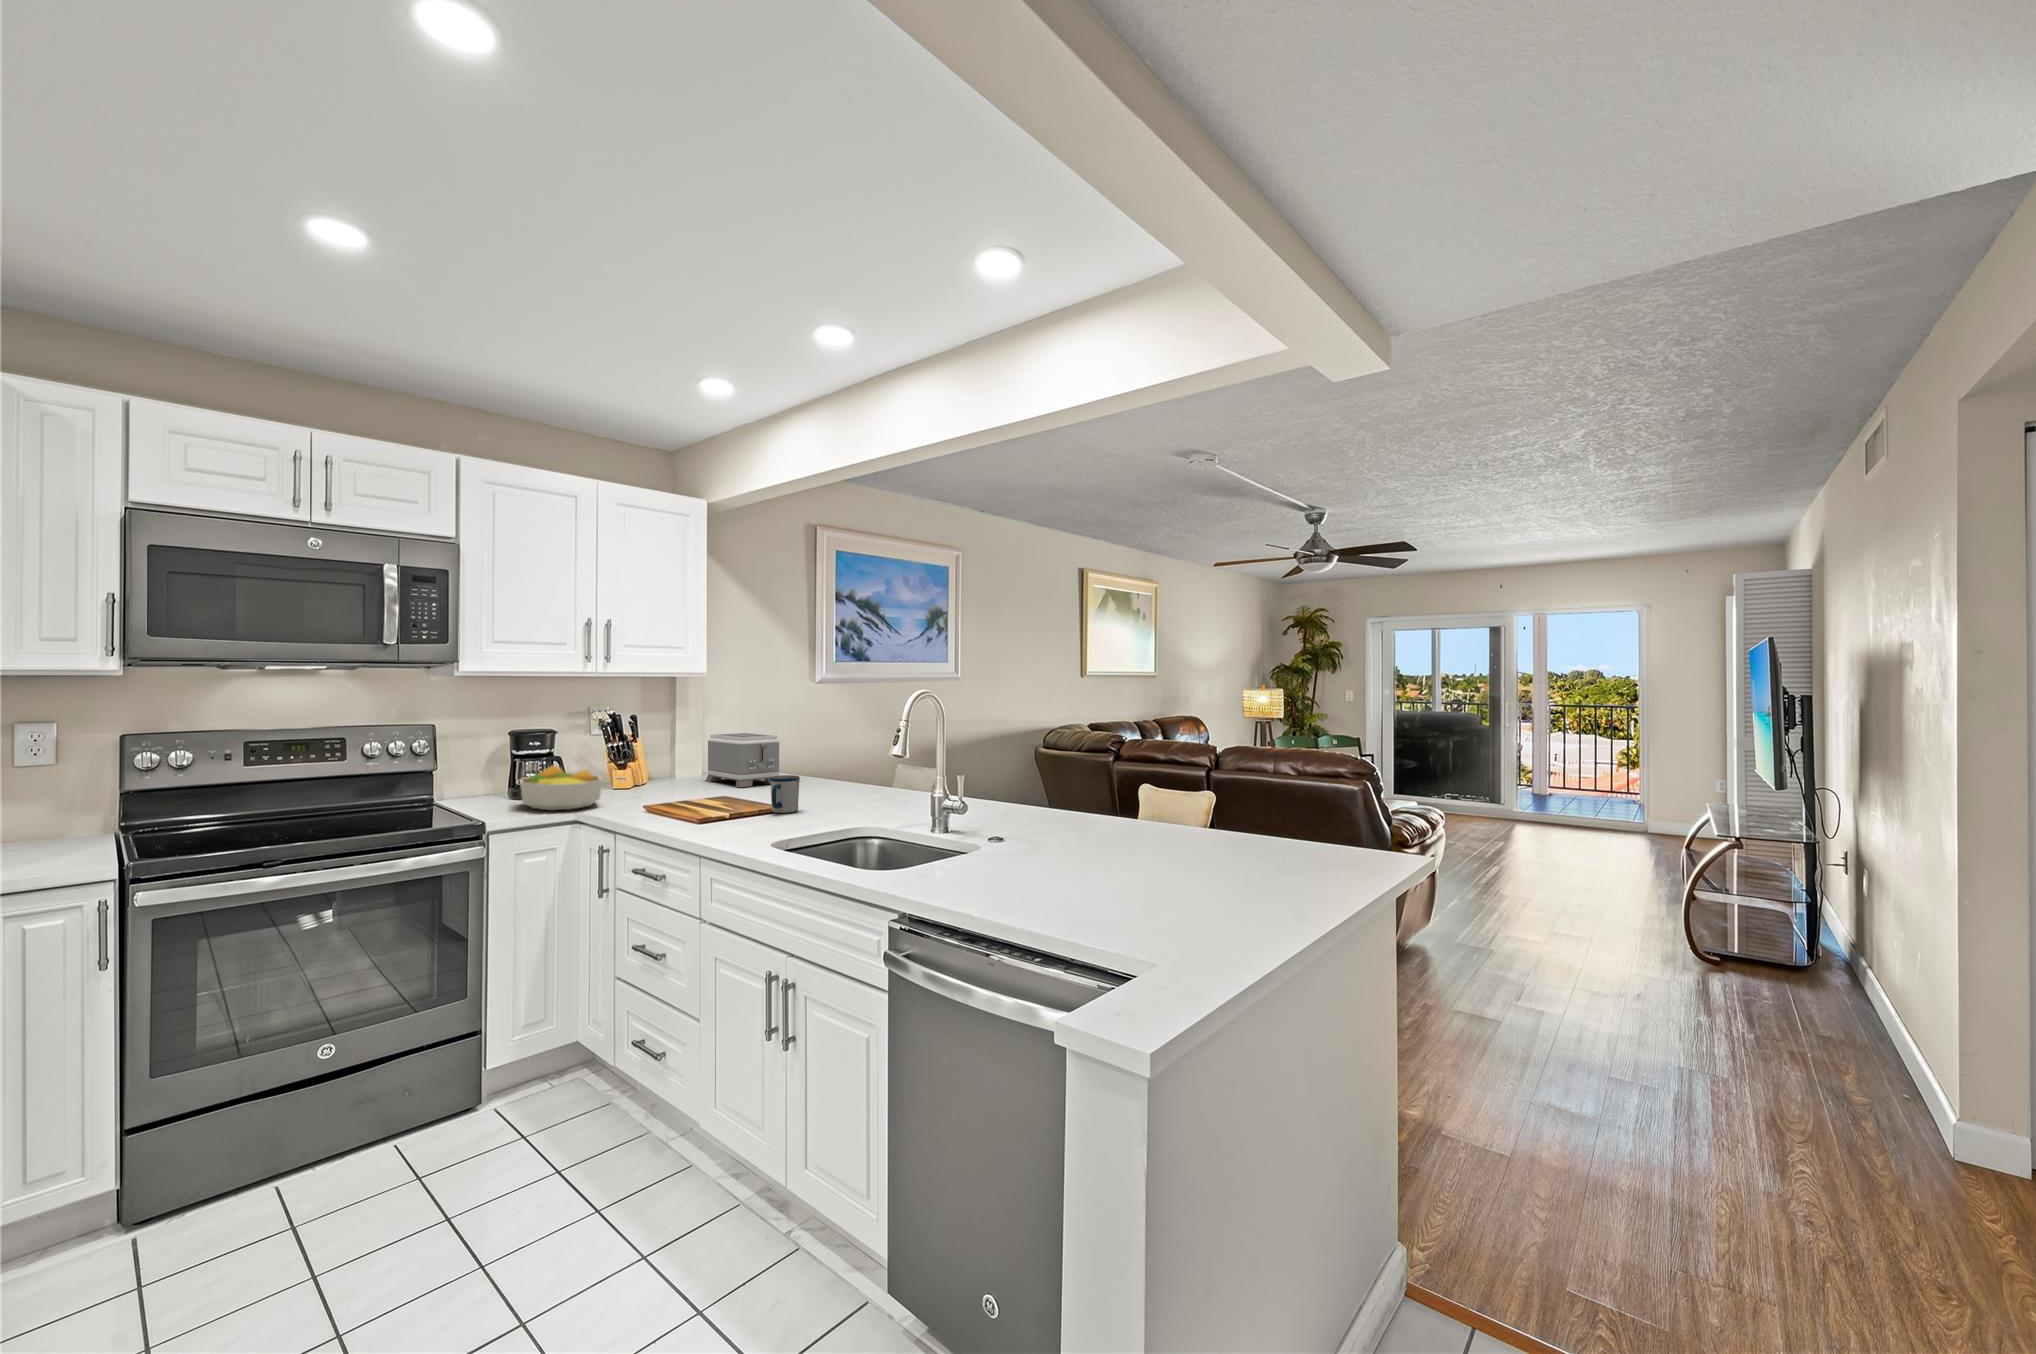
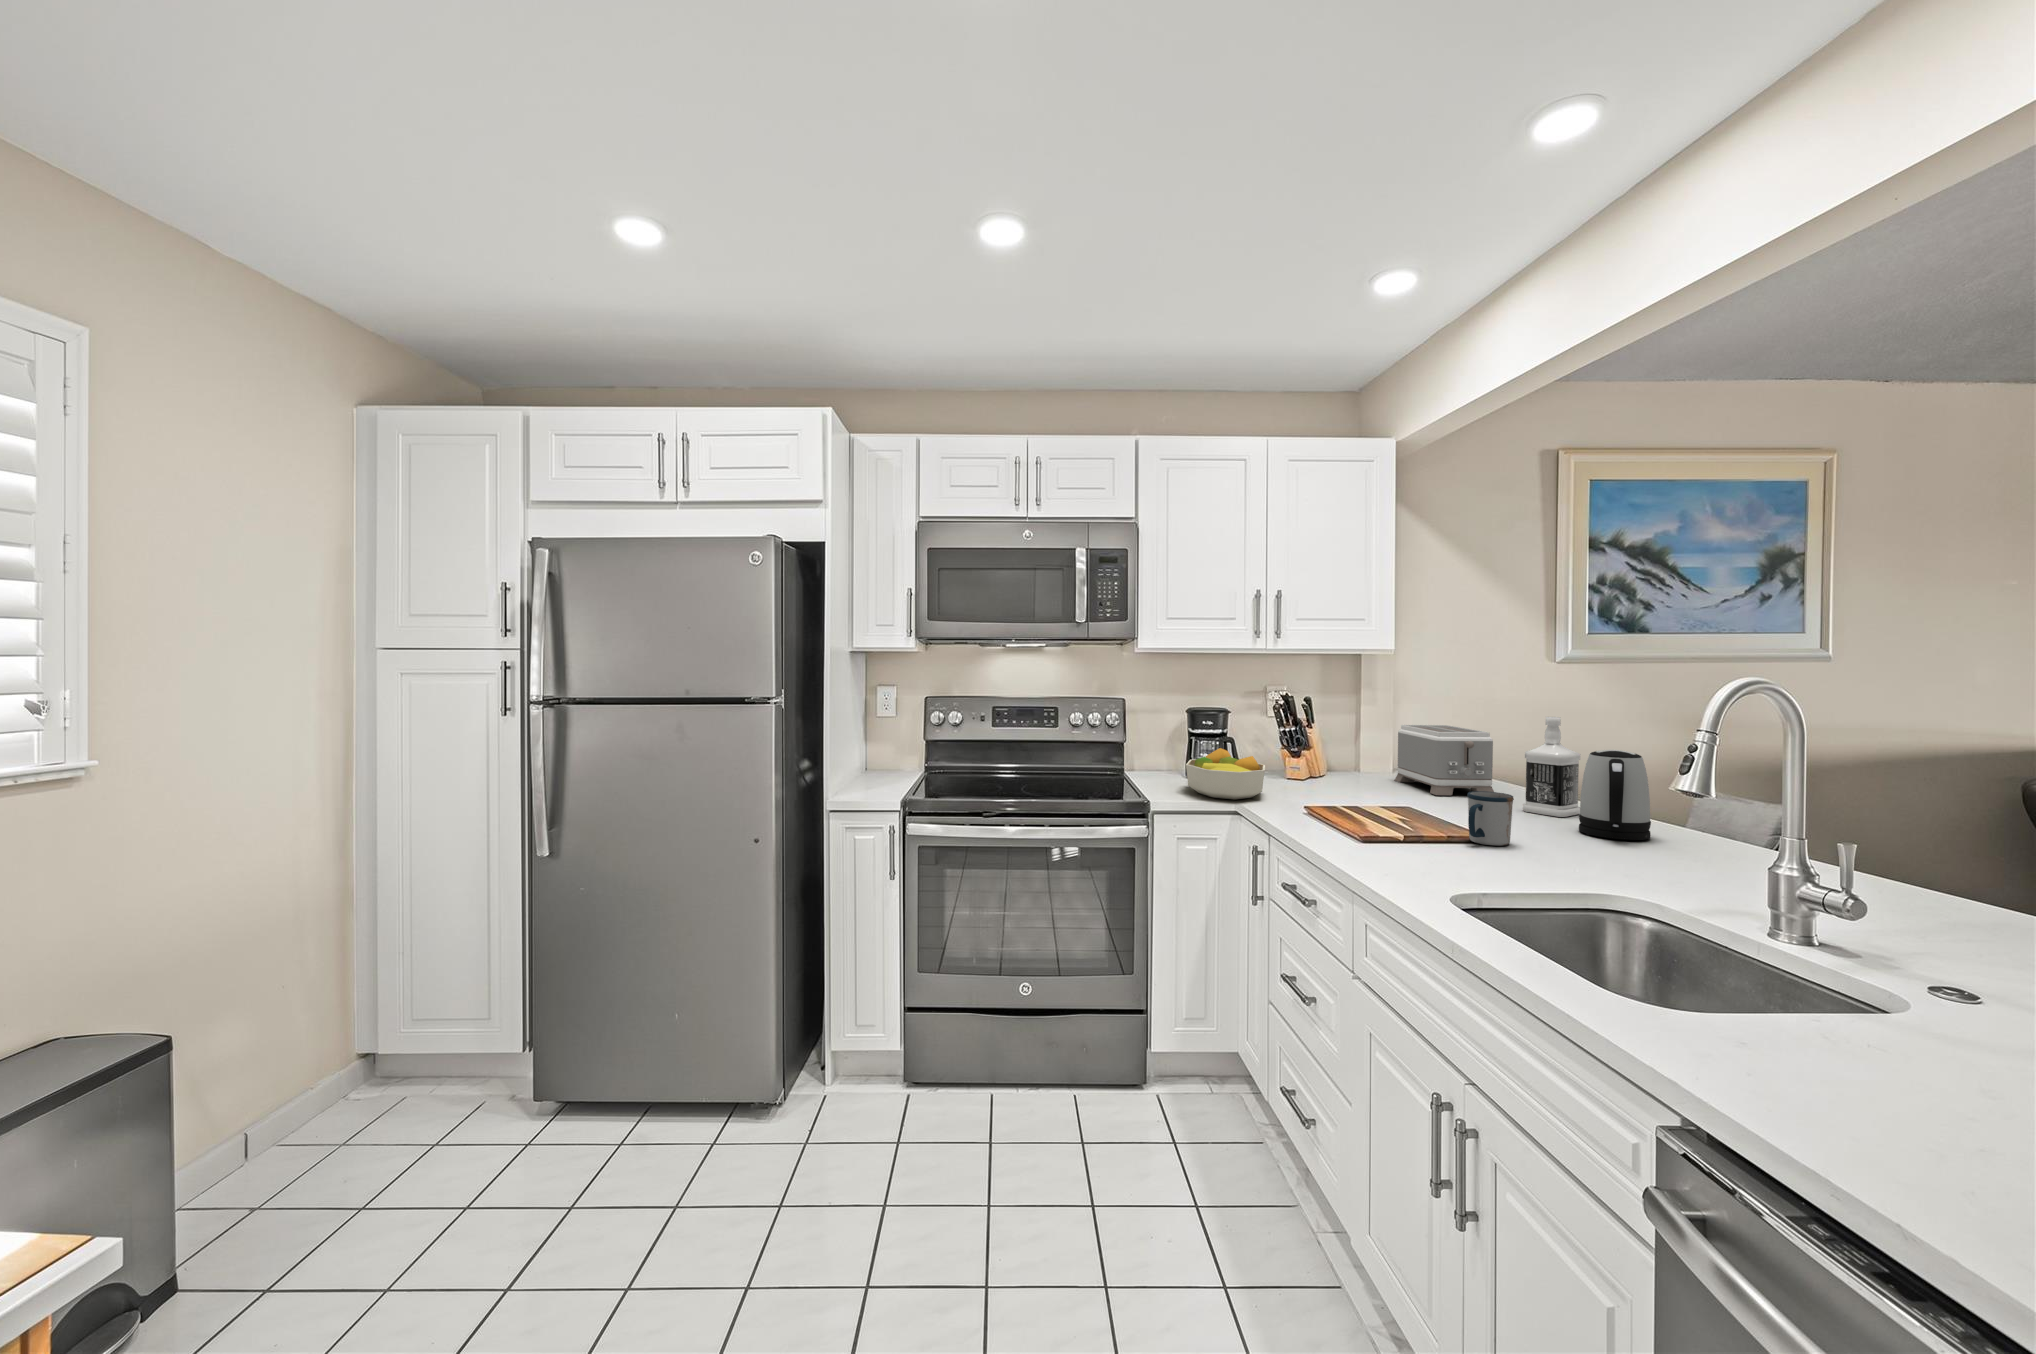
bottle: none [801,721,836,791] -> present [1523,717,1581,817]
kettle: none [837,740,876,799] -> present [1579,750,1651,840]

